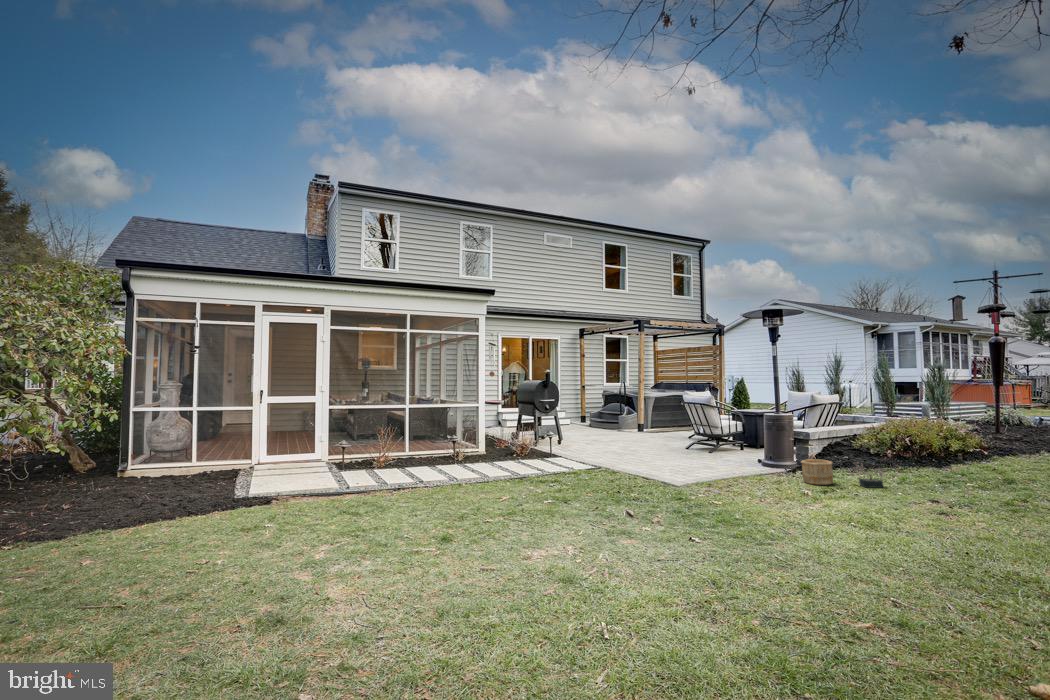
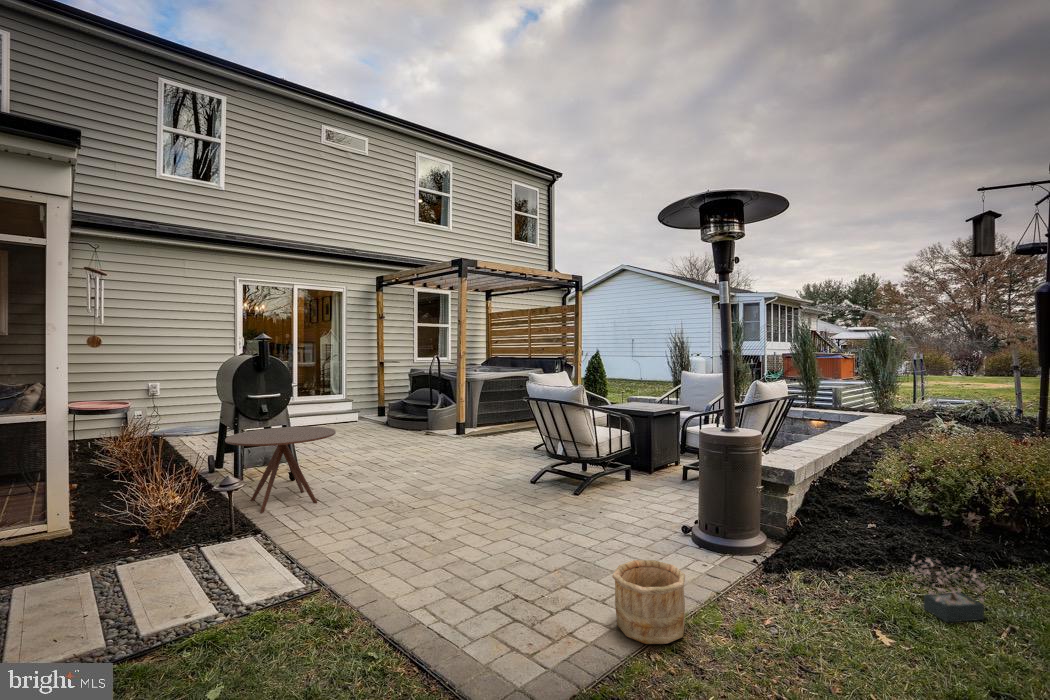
round table: none [536,415,584,453] -> present [225,427,336,513]
wooden bucket: present [801,459,833,485] -> present [612,560,685,644]

